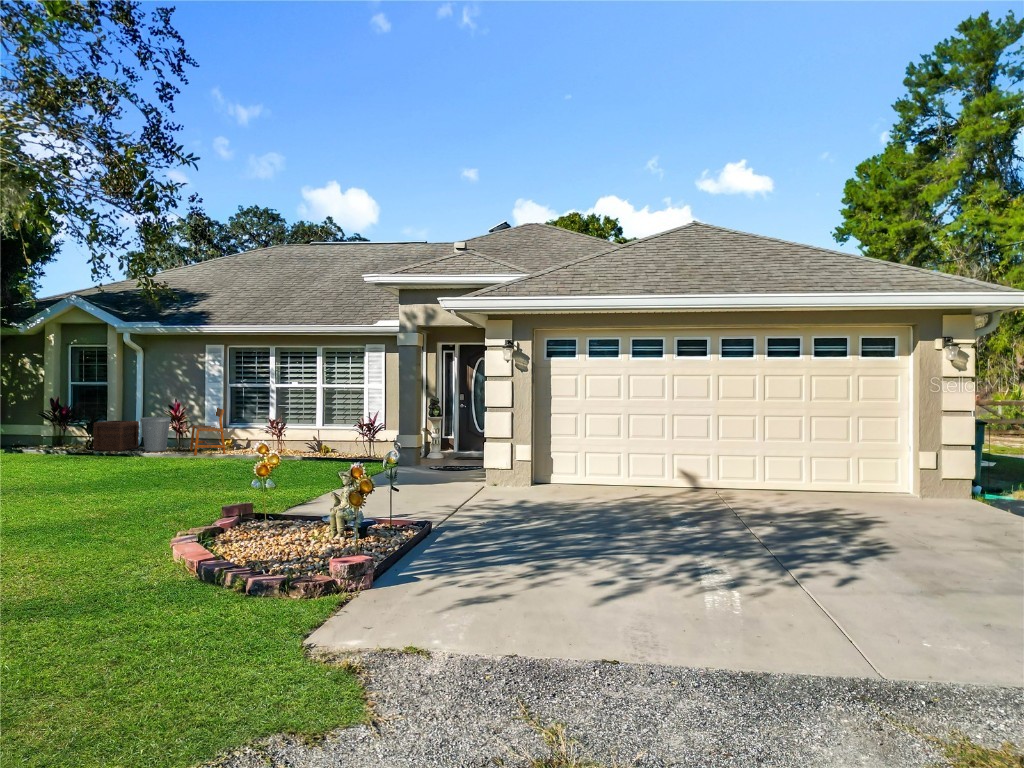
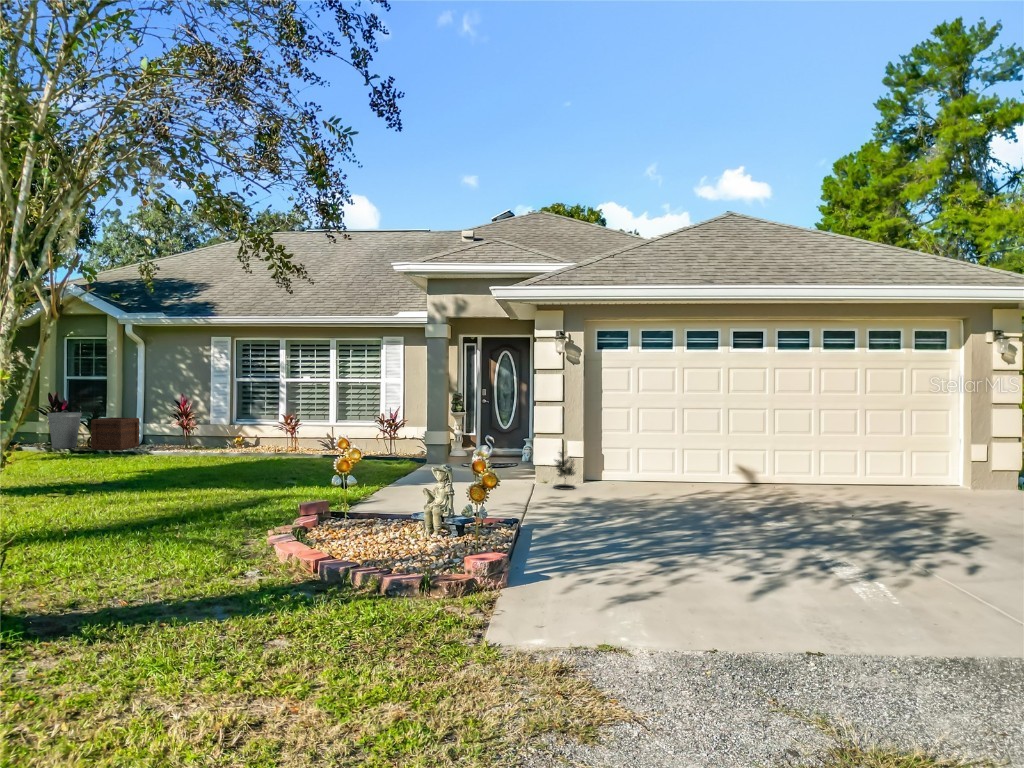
bench: present [190,408,226,455] -> none [196,403,237,454]
trash can: present [140,415,171,451] -> present [47,411,82,448]
potted tree: none [501,450,526,492] -> present [553,452,576,490]

